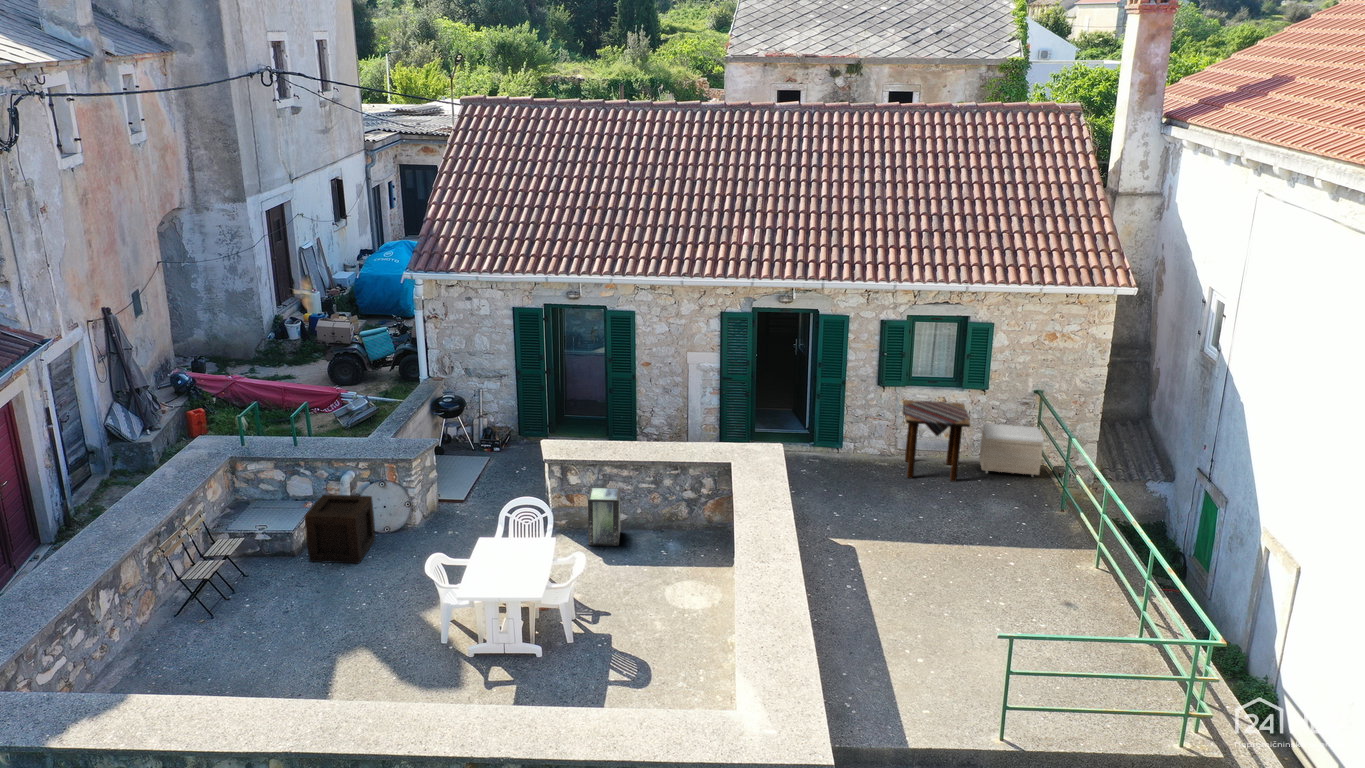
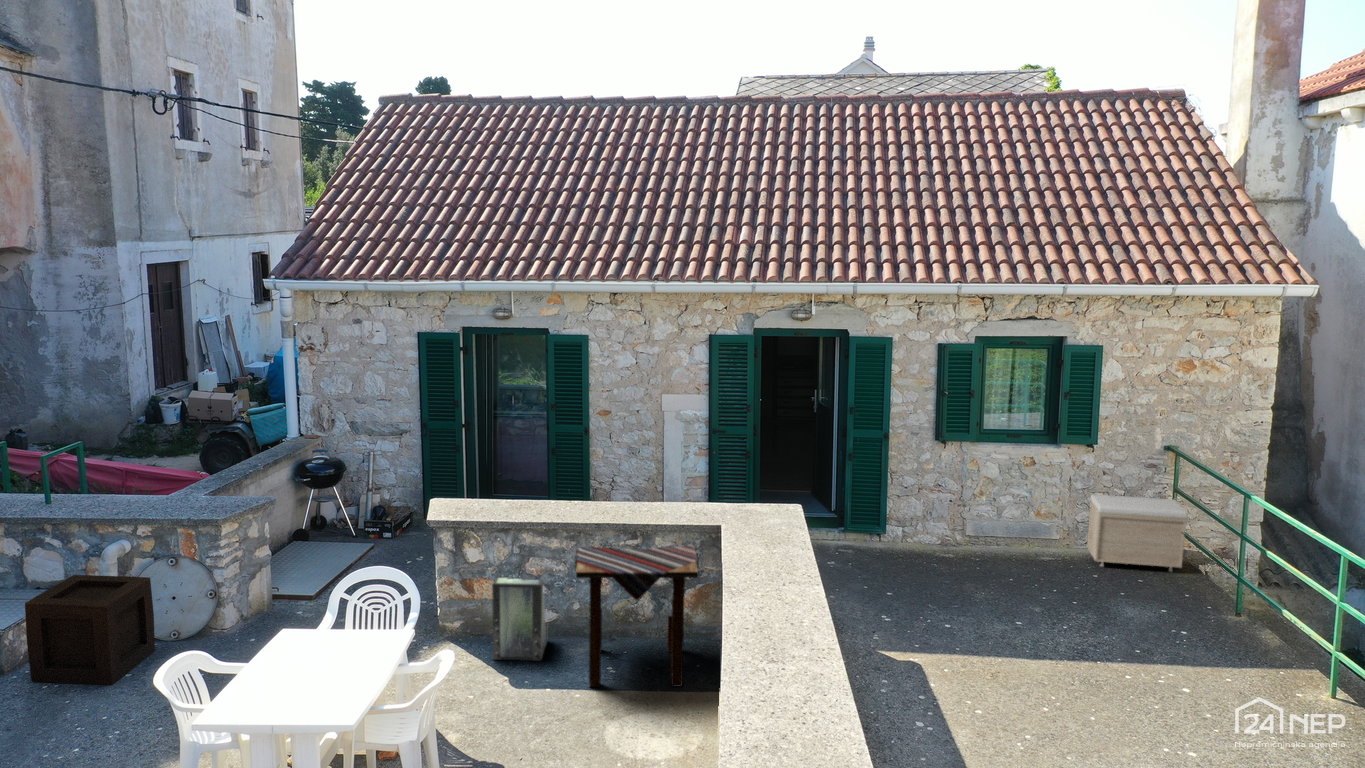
side table: present [903,400,970,482] -> present [575,544,698,687]

